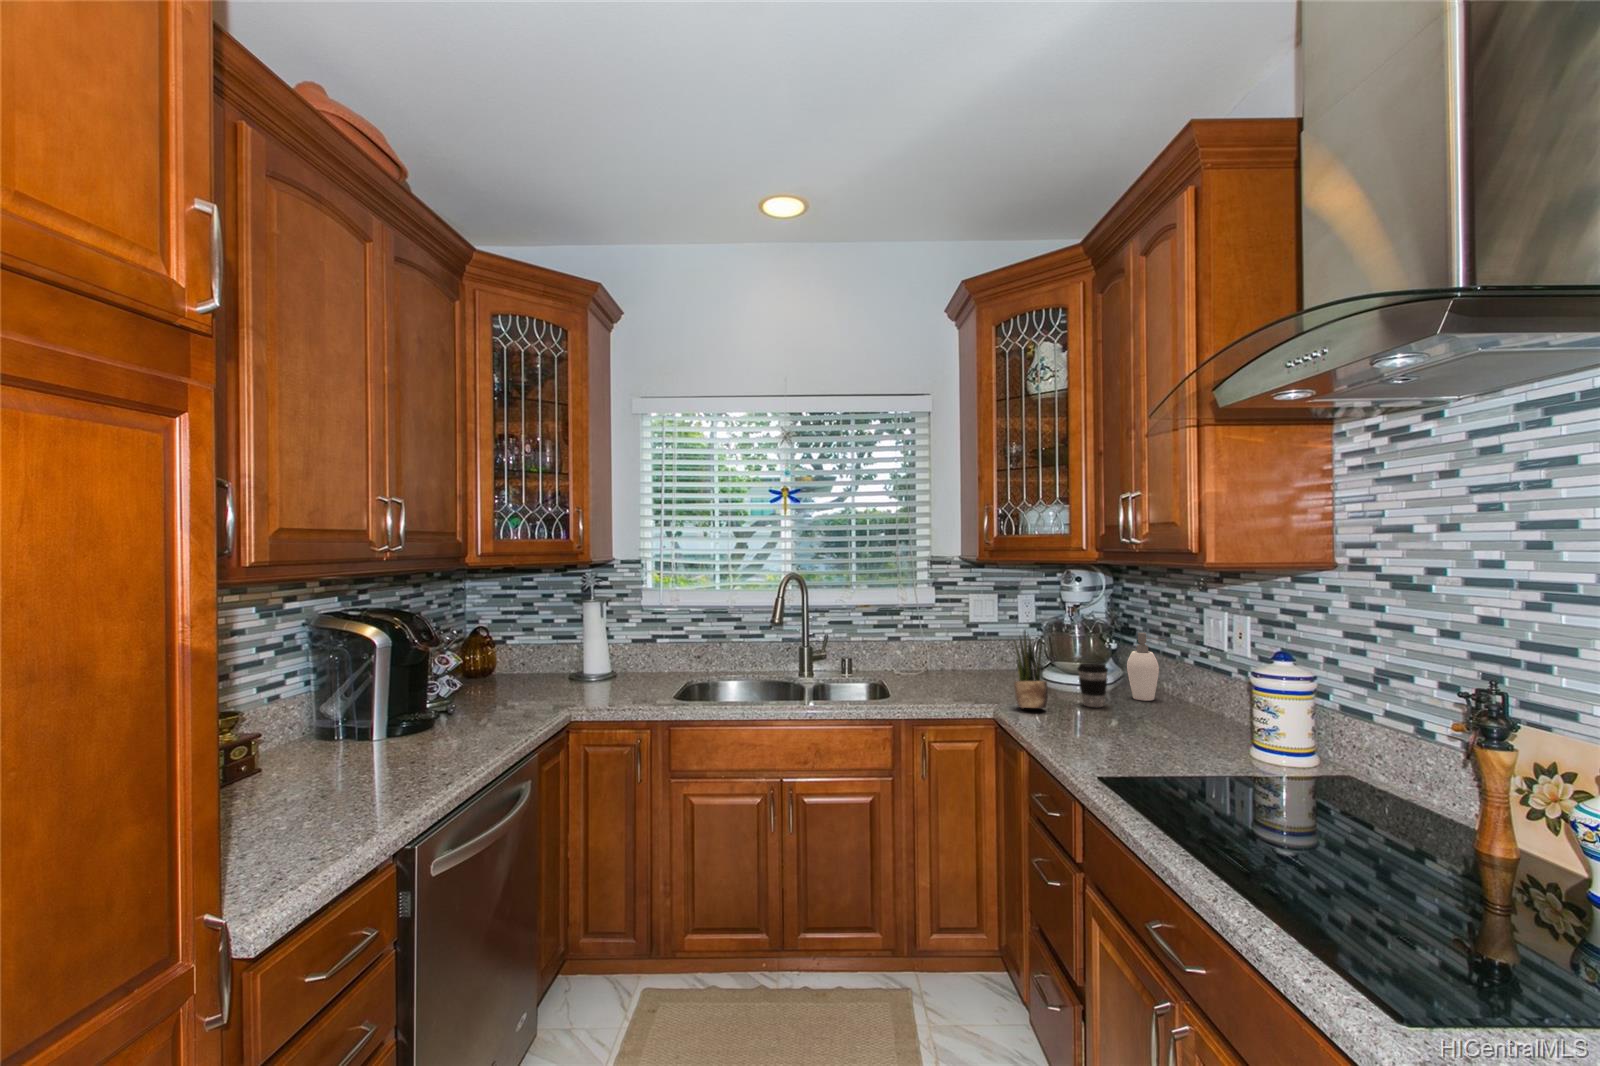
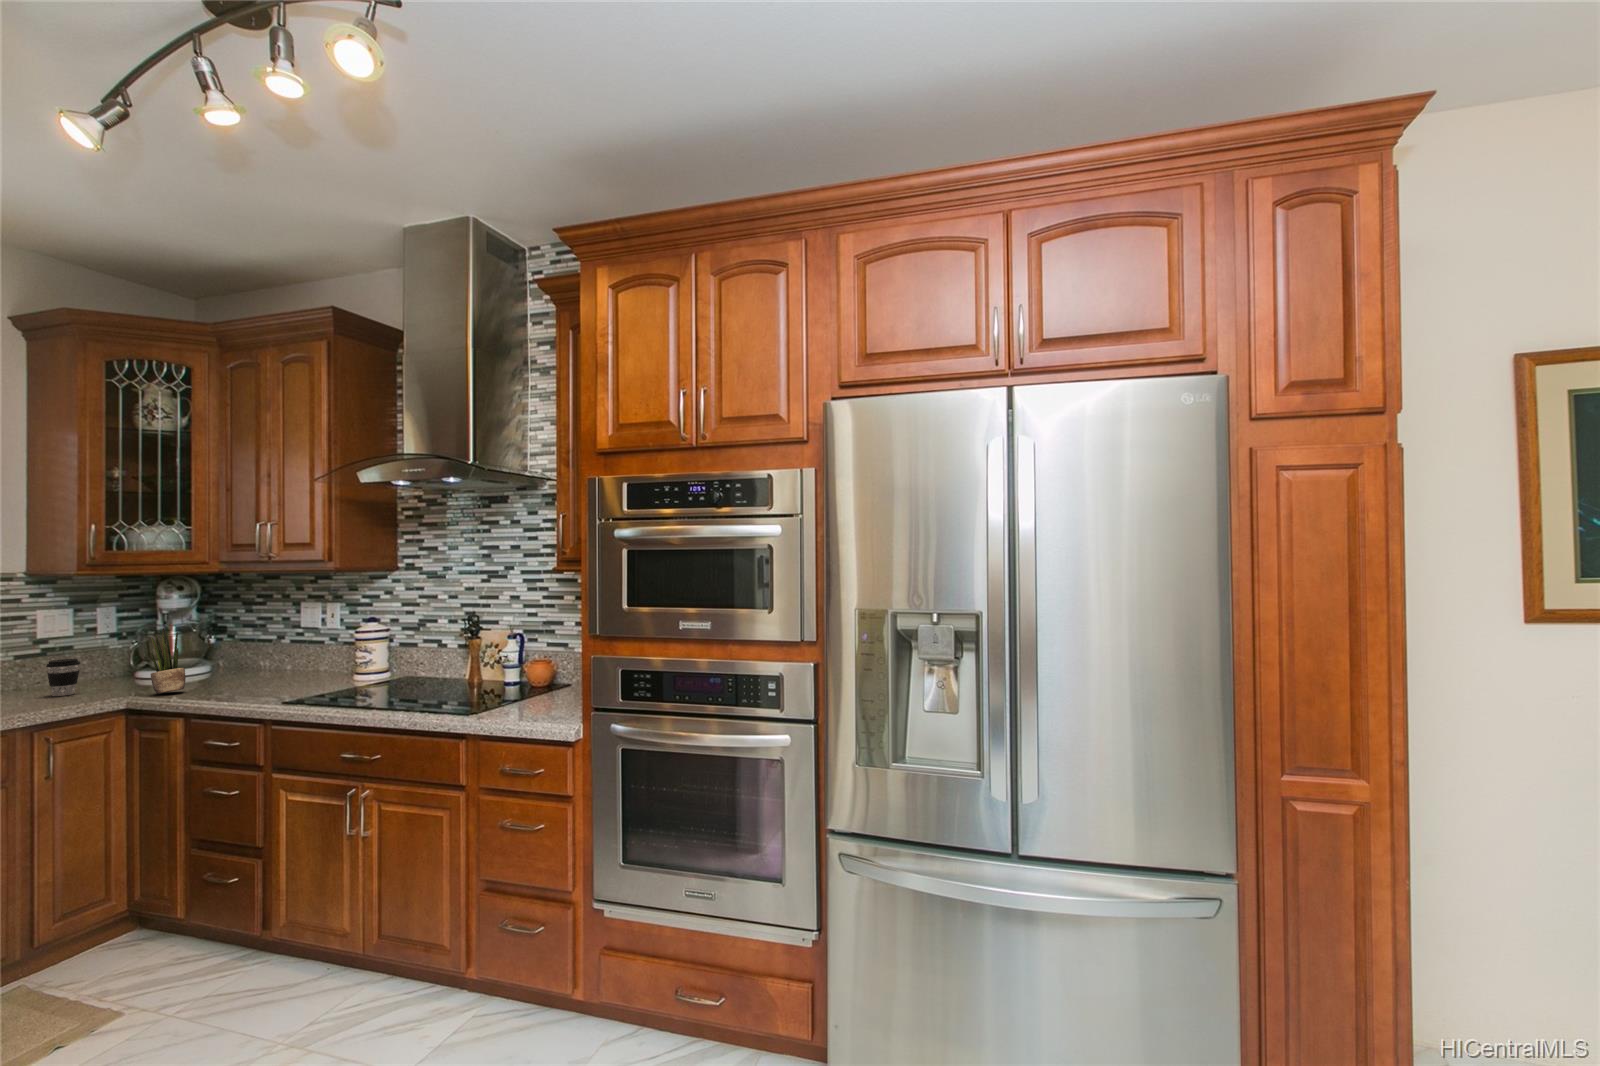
soap dispenser: present [1127,633,1164,701] -> none [235,625,270,676]
coffee cup: present [1078,663,1108,707] -> present [46,659,80,696]

